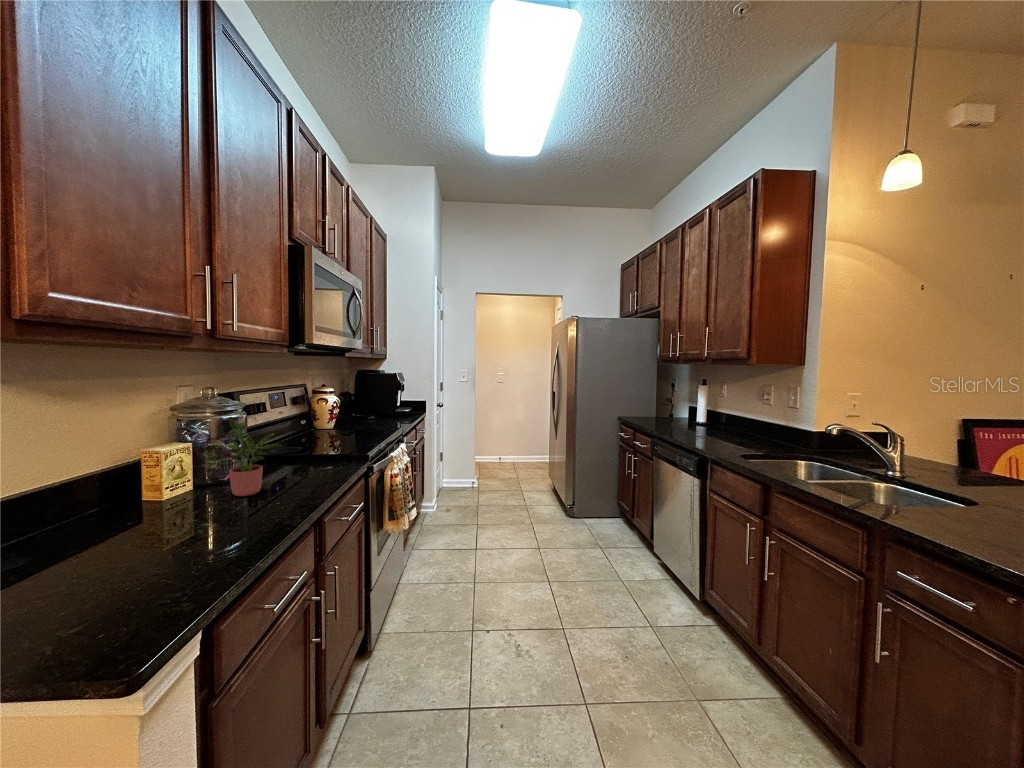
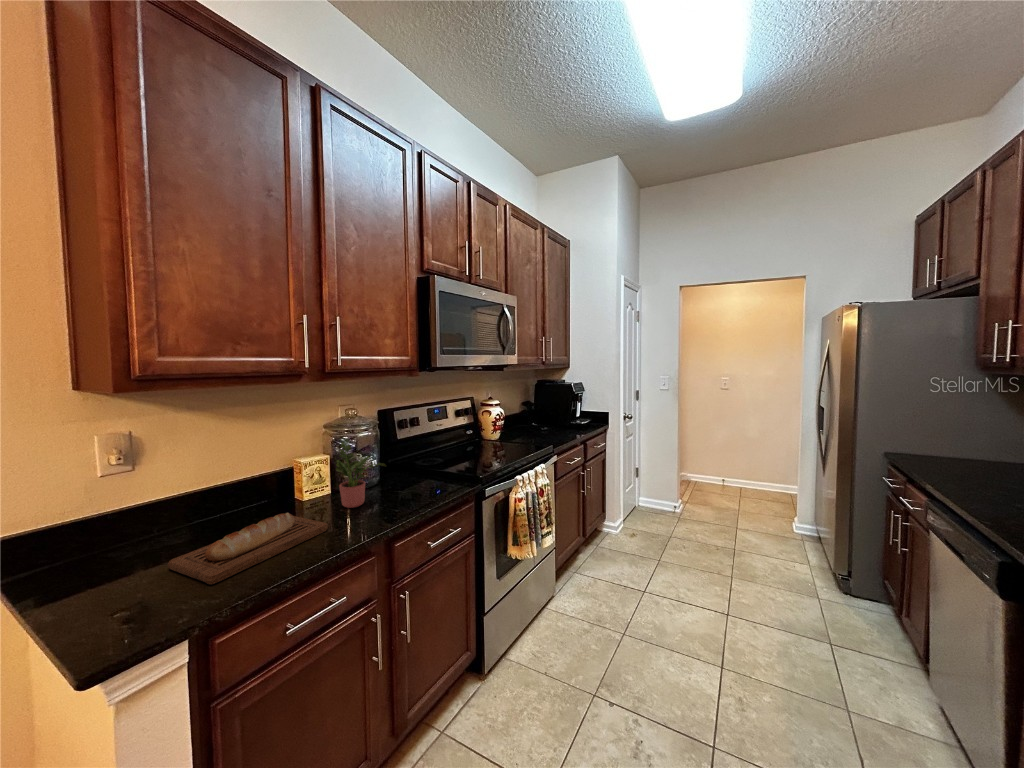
bread loaf: none [54,503,251,589] -> present [168,513,328,584]

